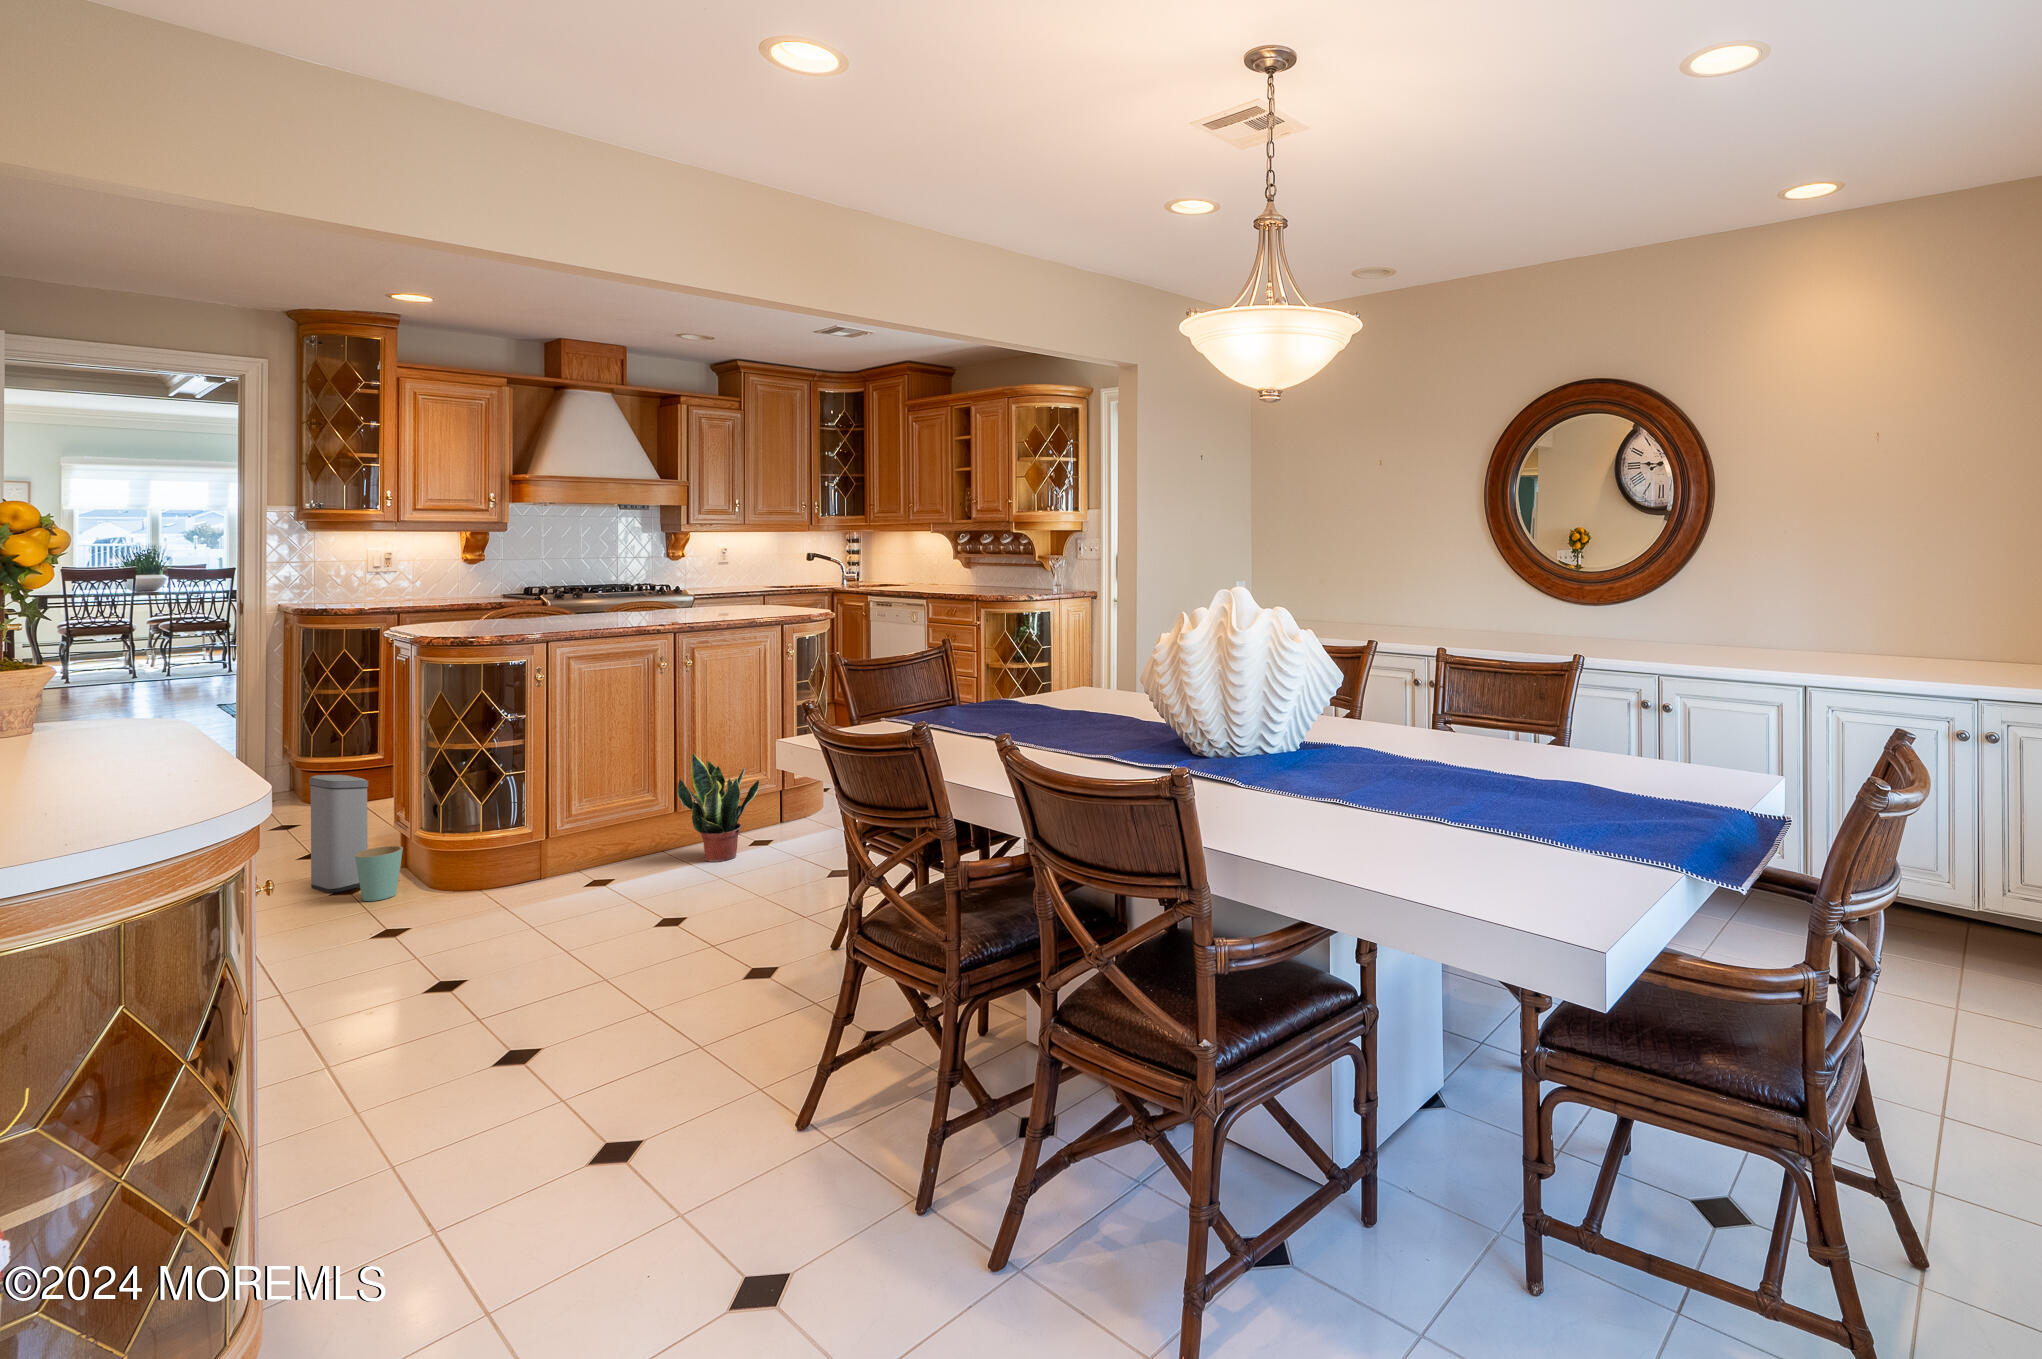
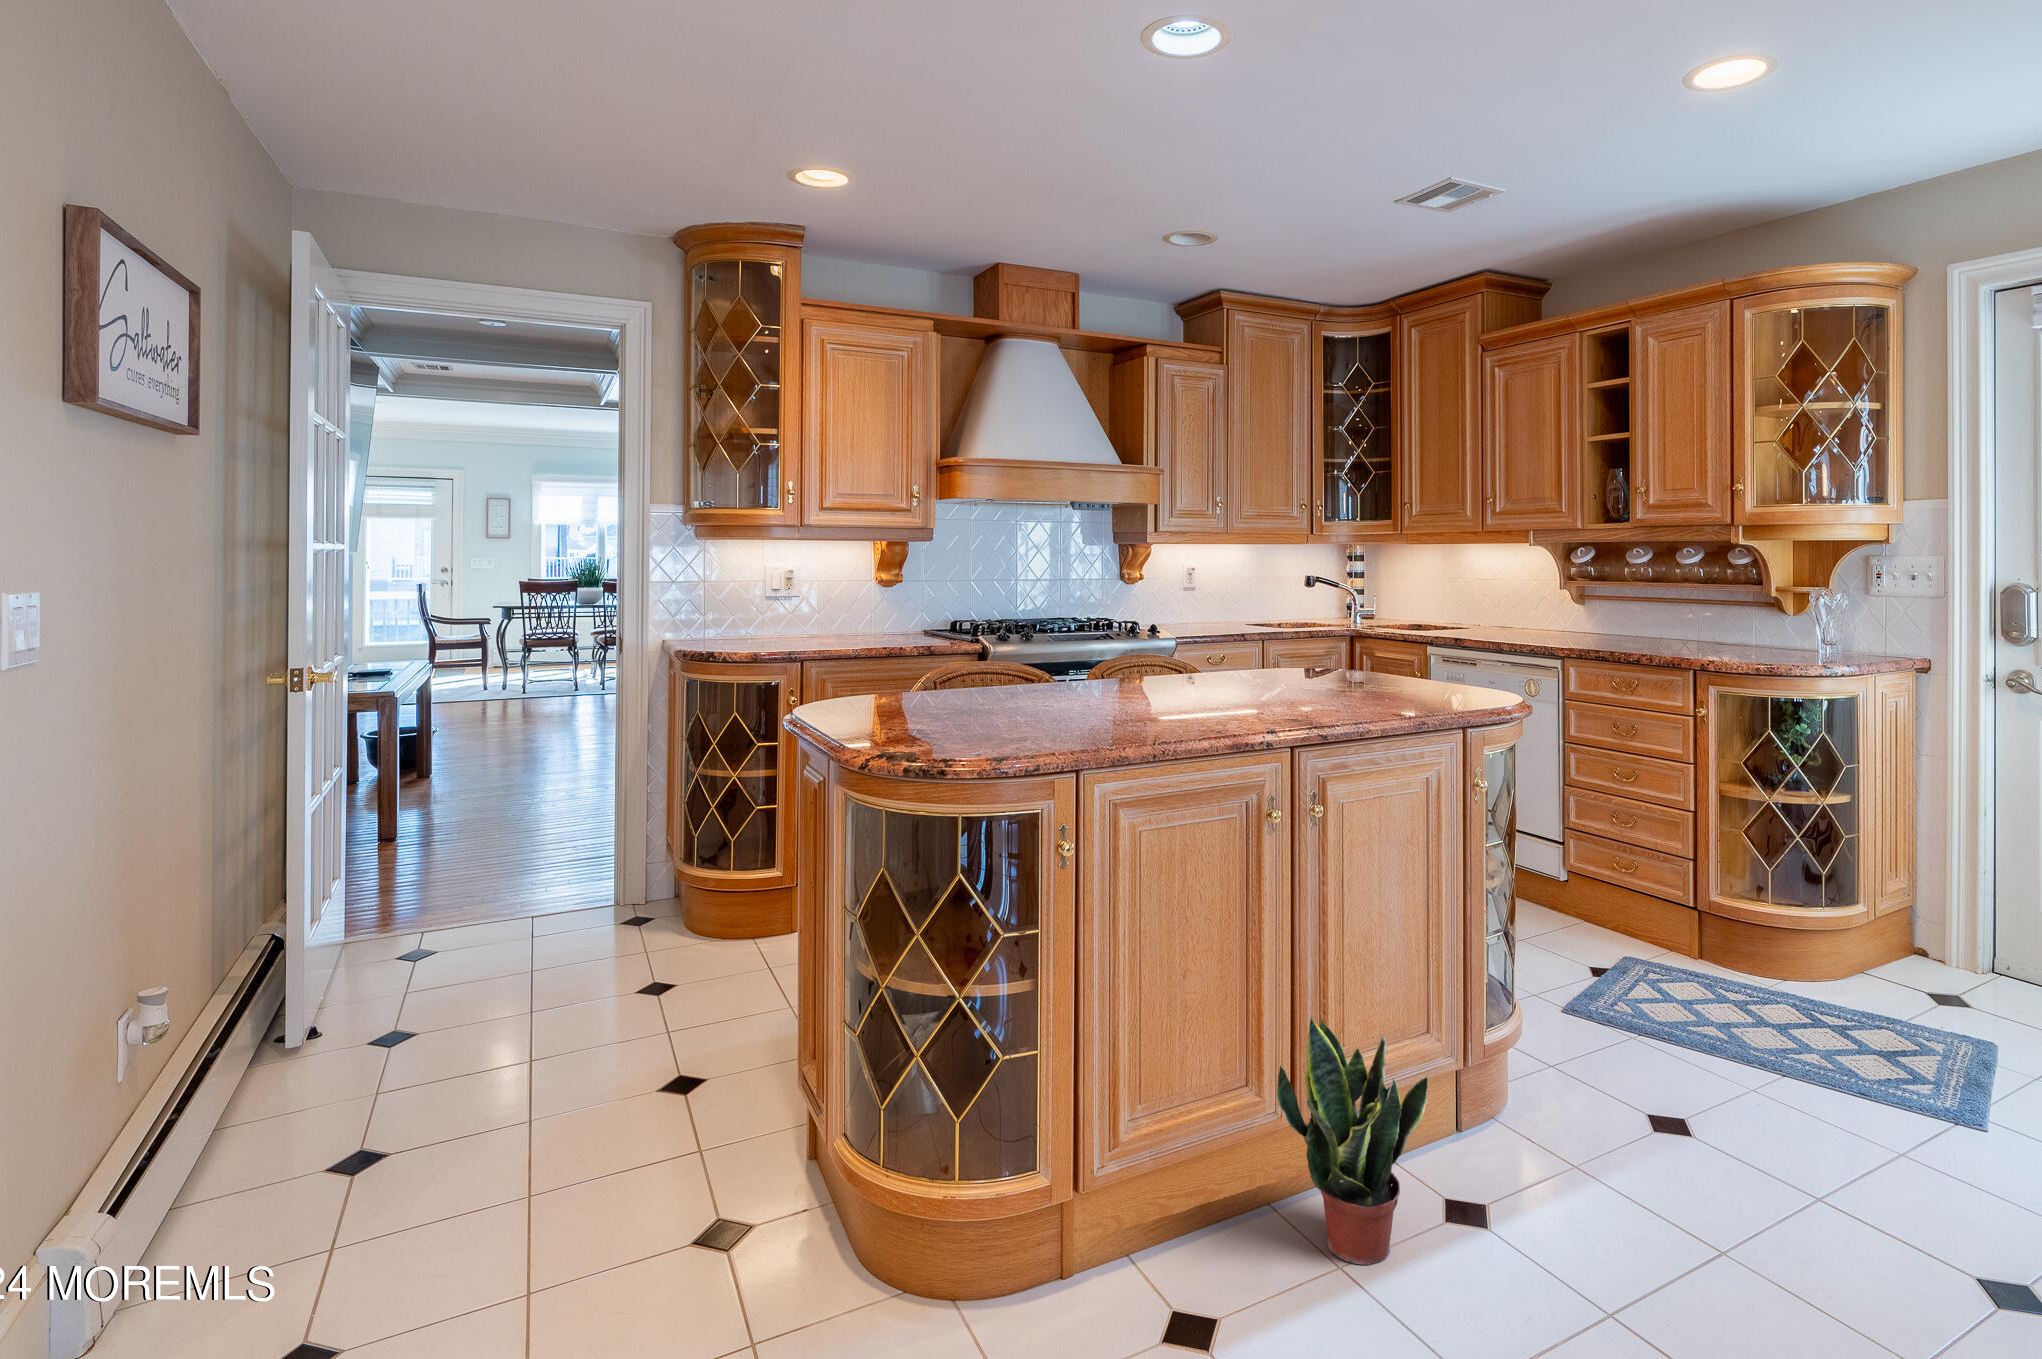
trash can: present [310,775,403,901] -> none [665,973,801,1265]

